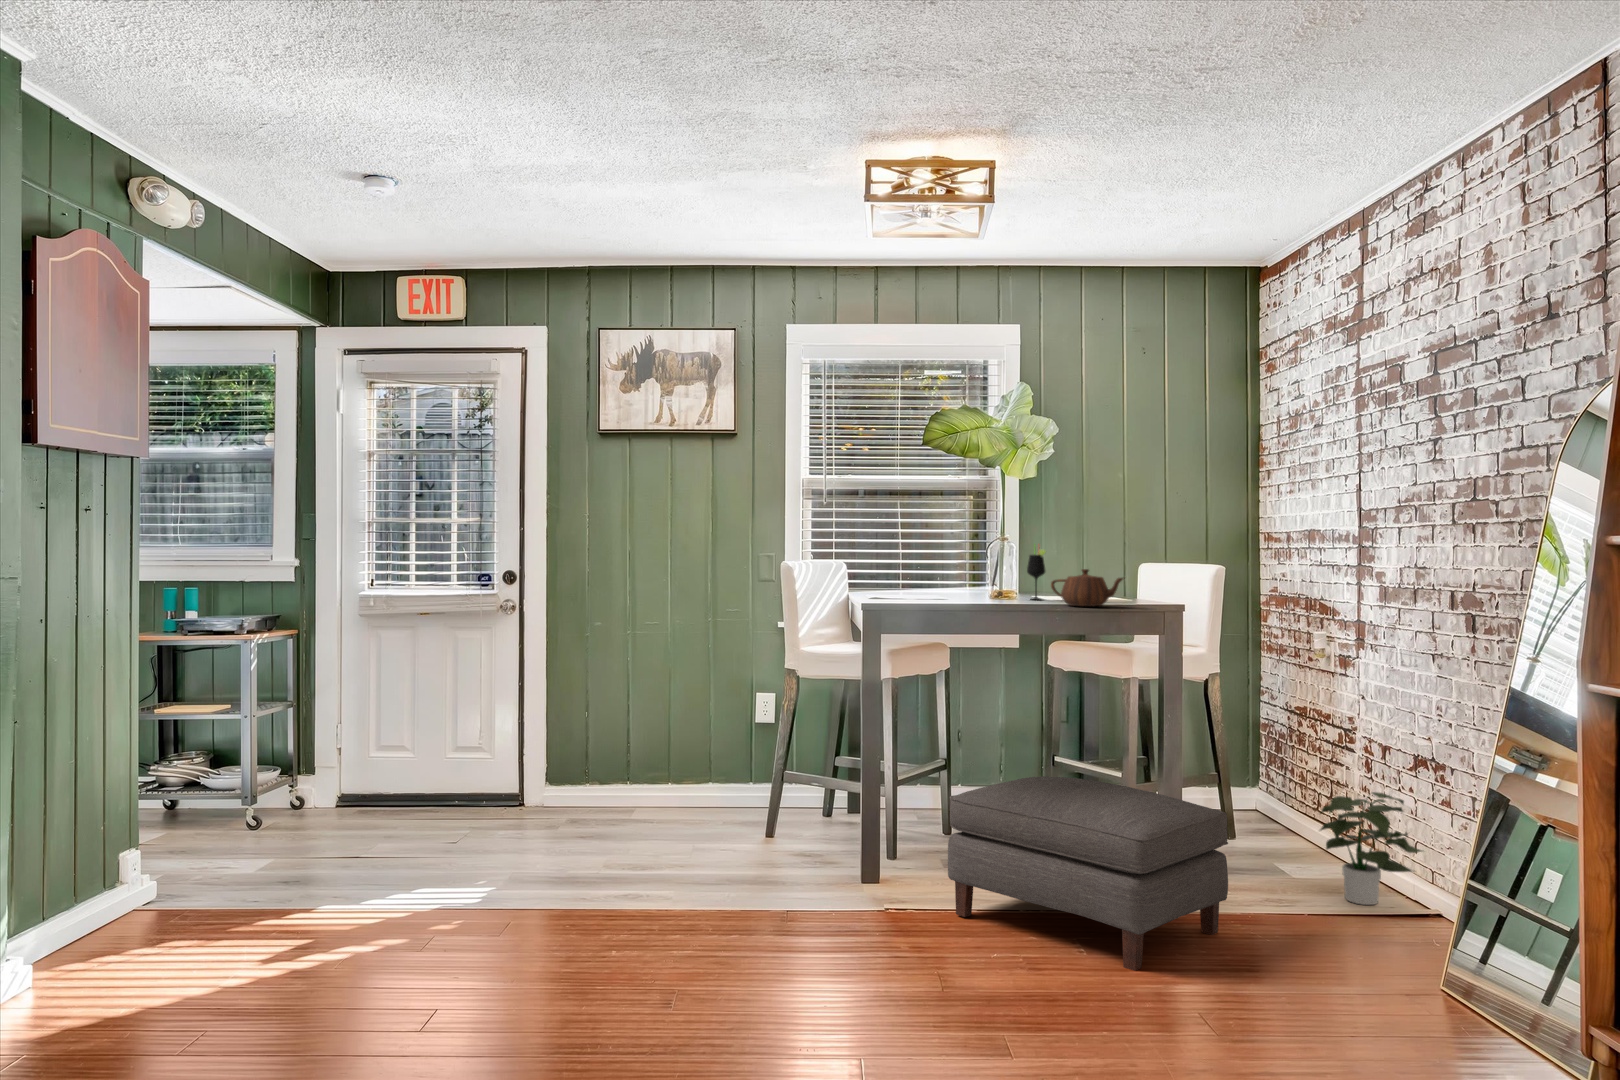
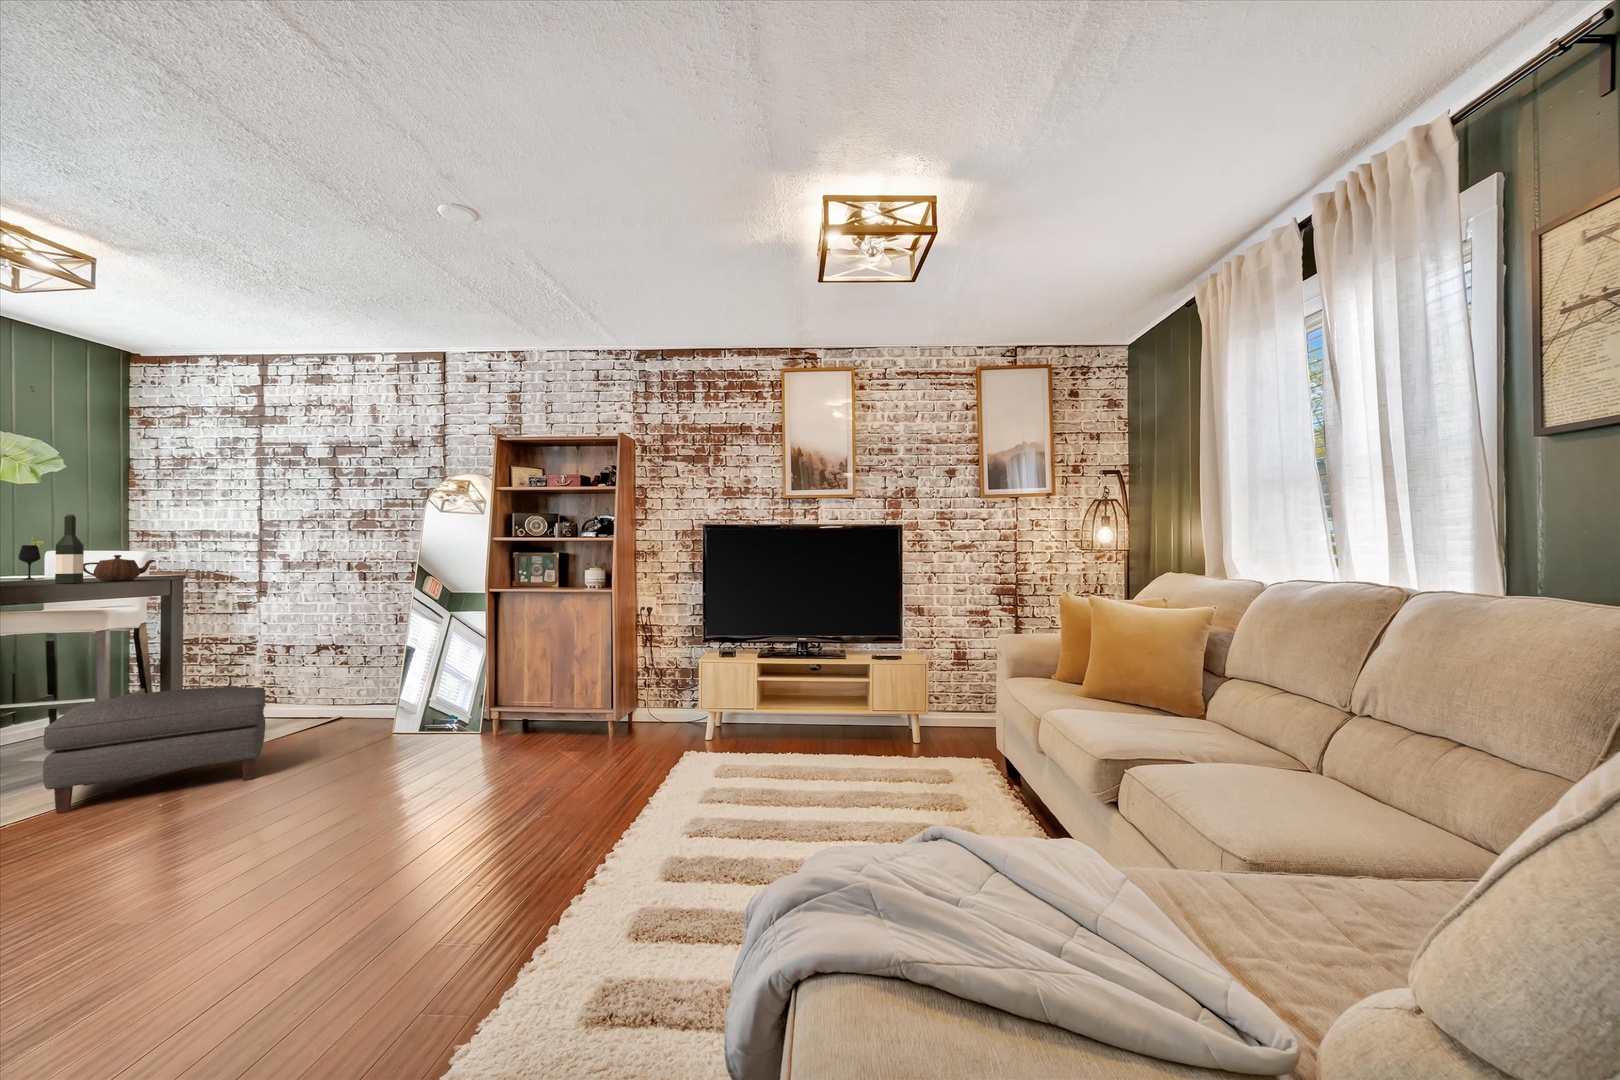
wine bottle: none [999,513,1025,607] -> present [55,514,84,583]
potted plant: present [1320,792,1422,905] -> none [266,667,334,727]

